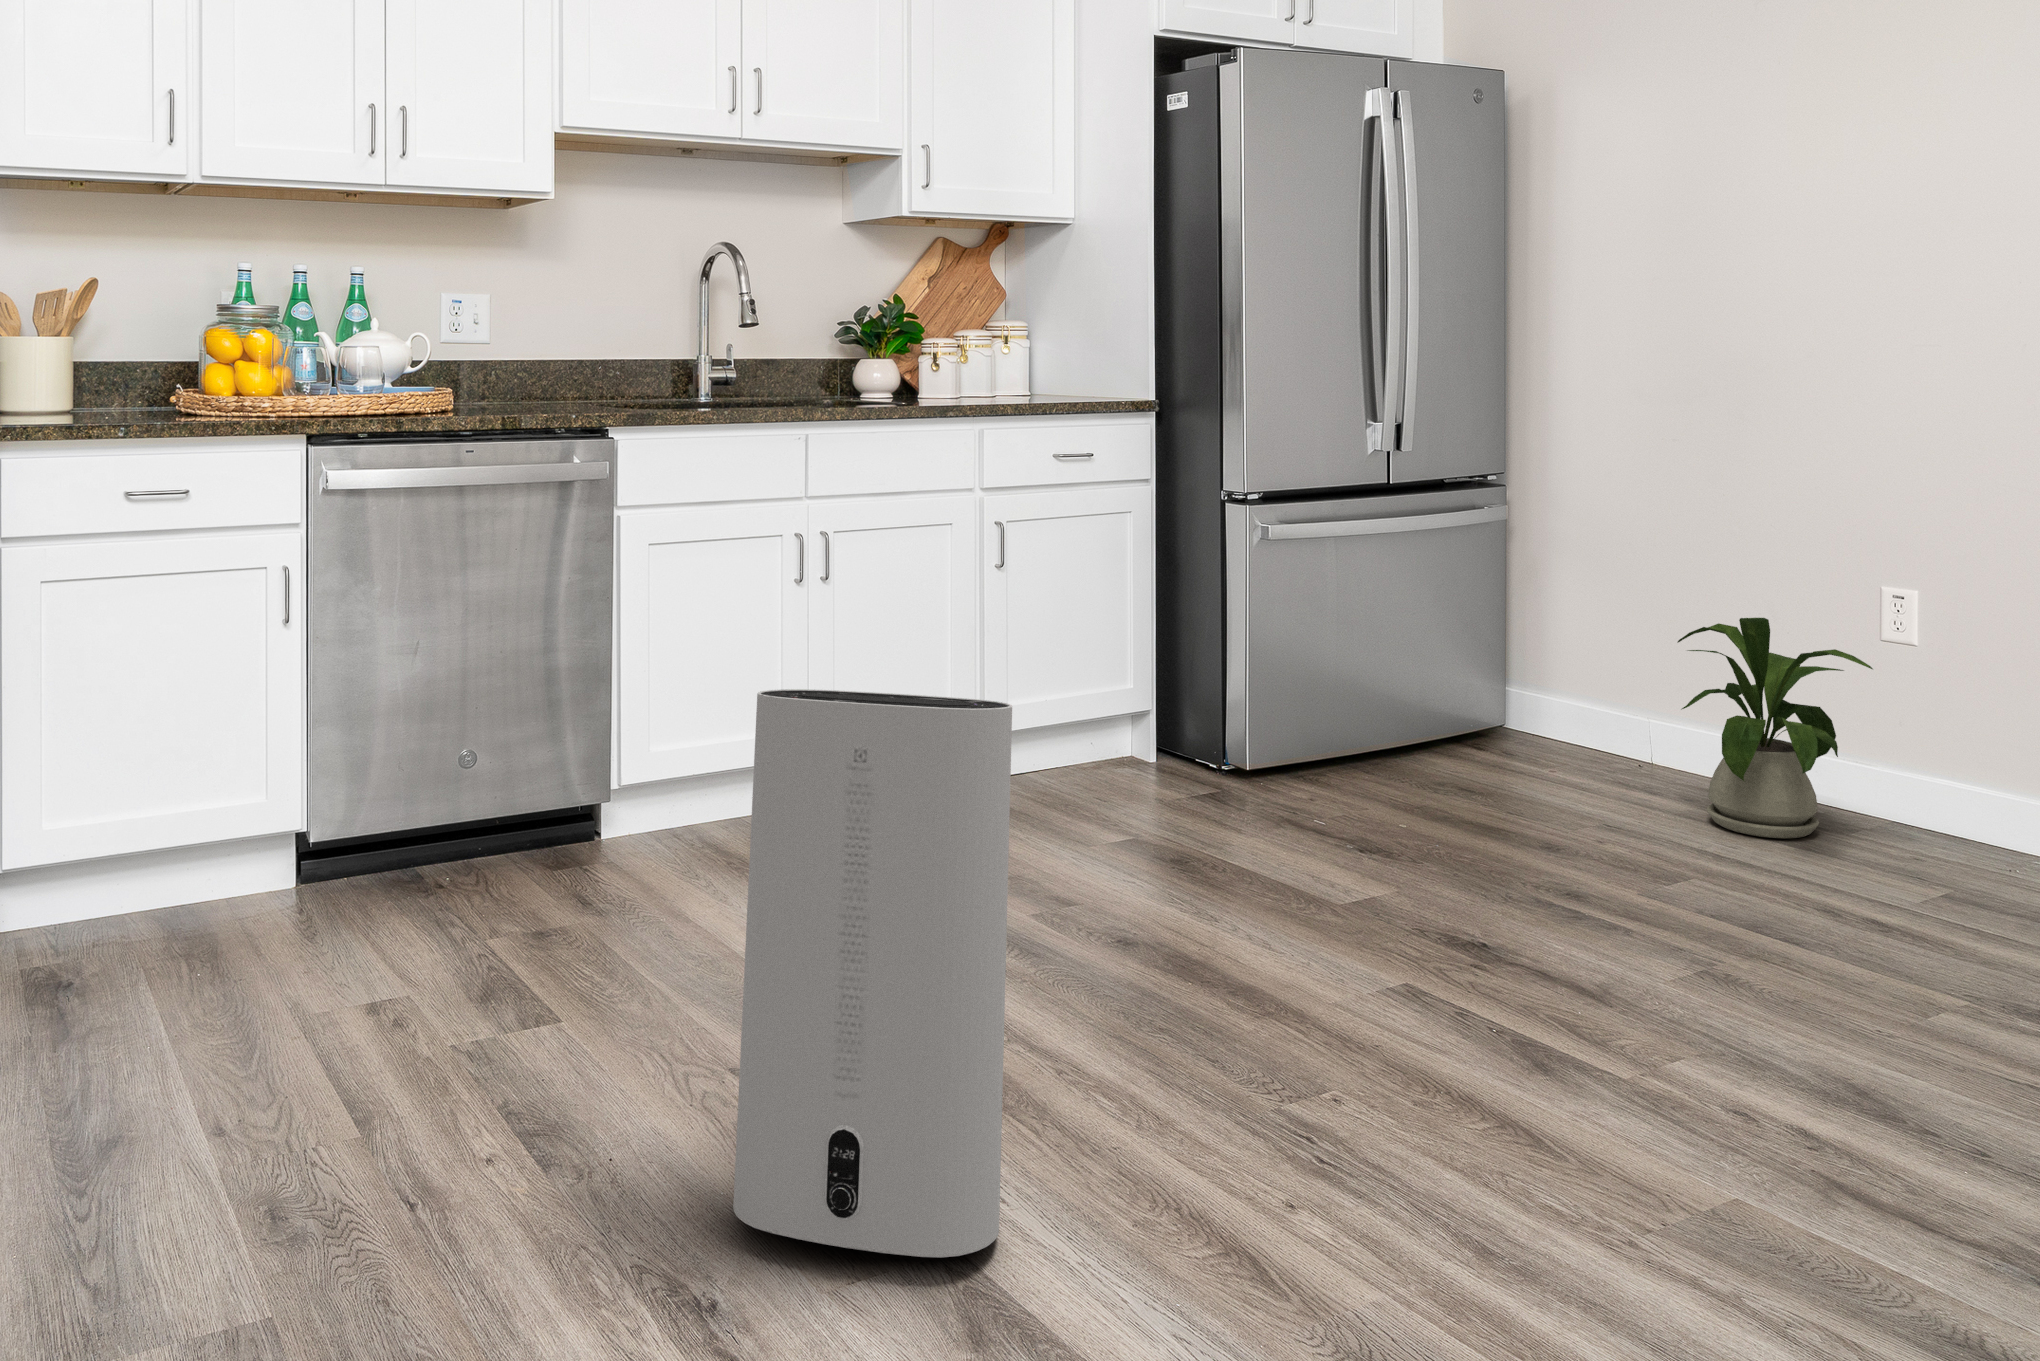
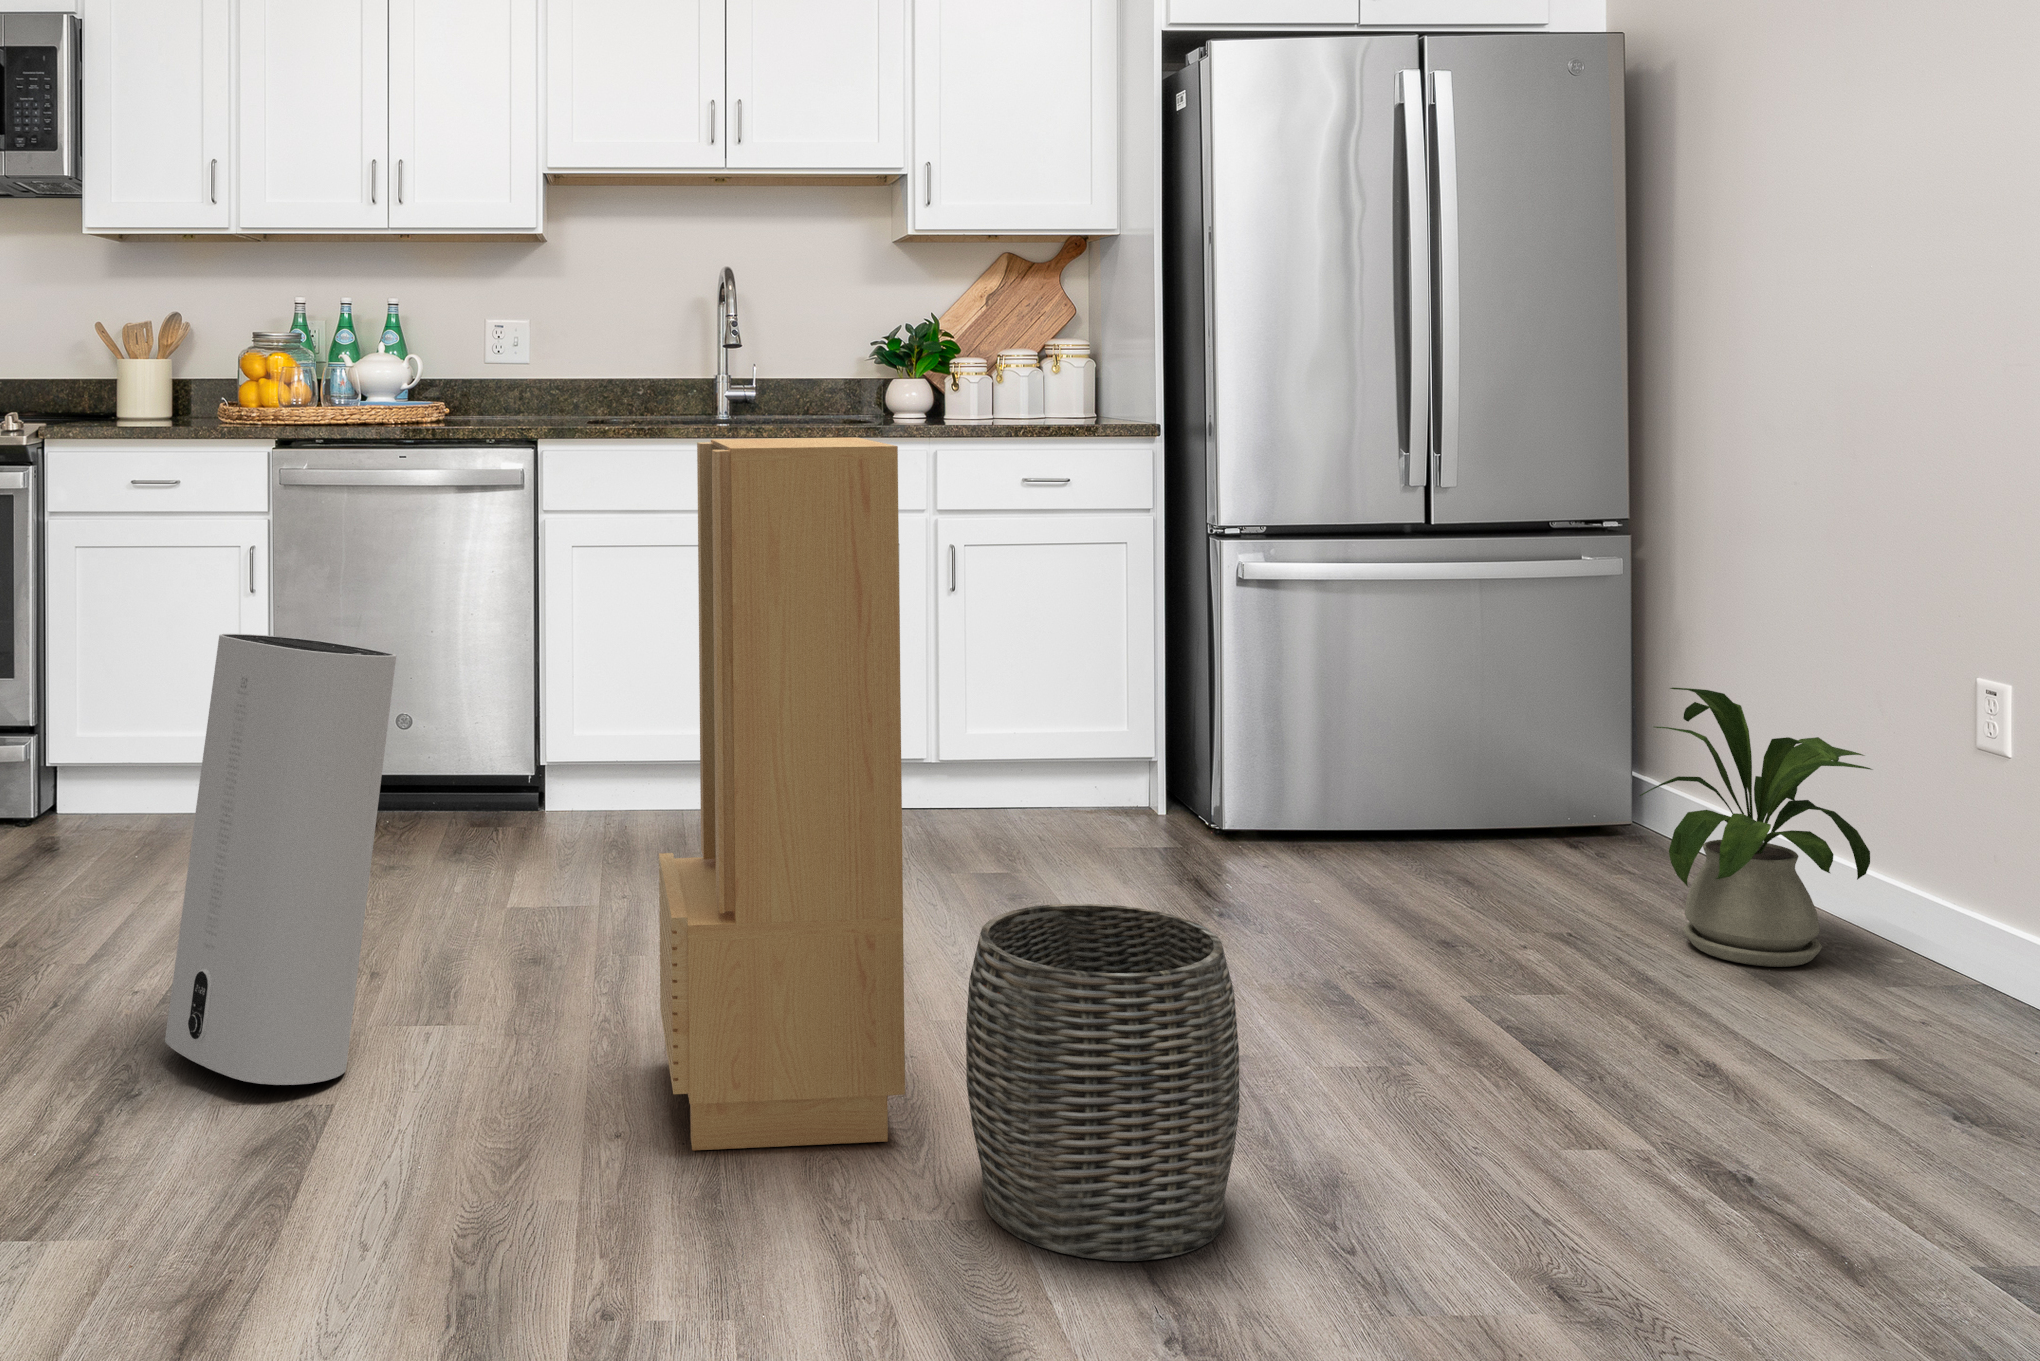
storage cabinet: none [1249,429,1610,1213] -> present [659,437,905,1150]
woven basket: none [1697,878,2002,1235] -> present [966,904,1239,1261]

